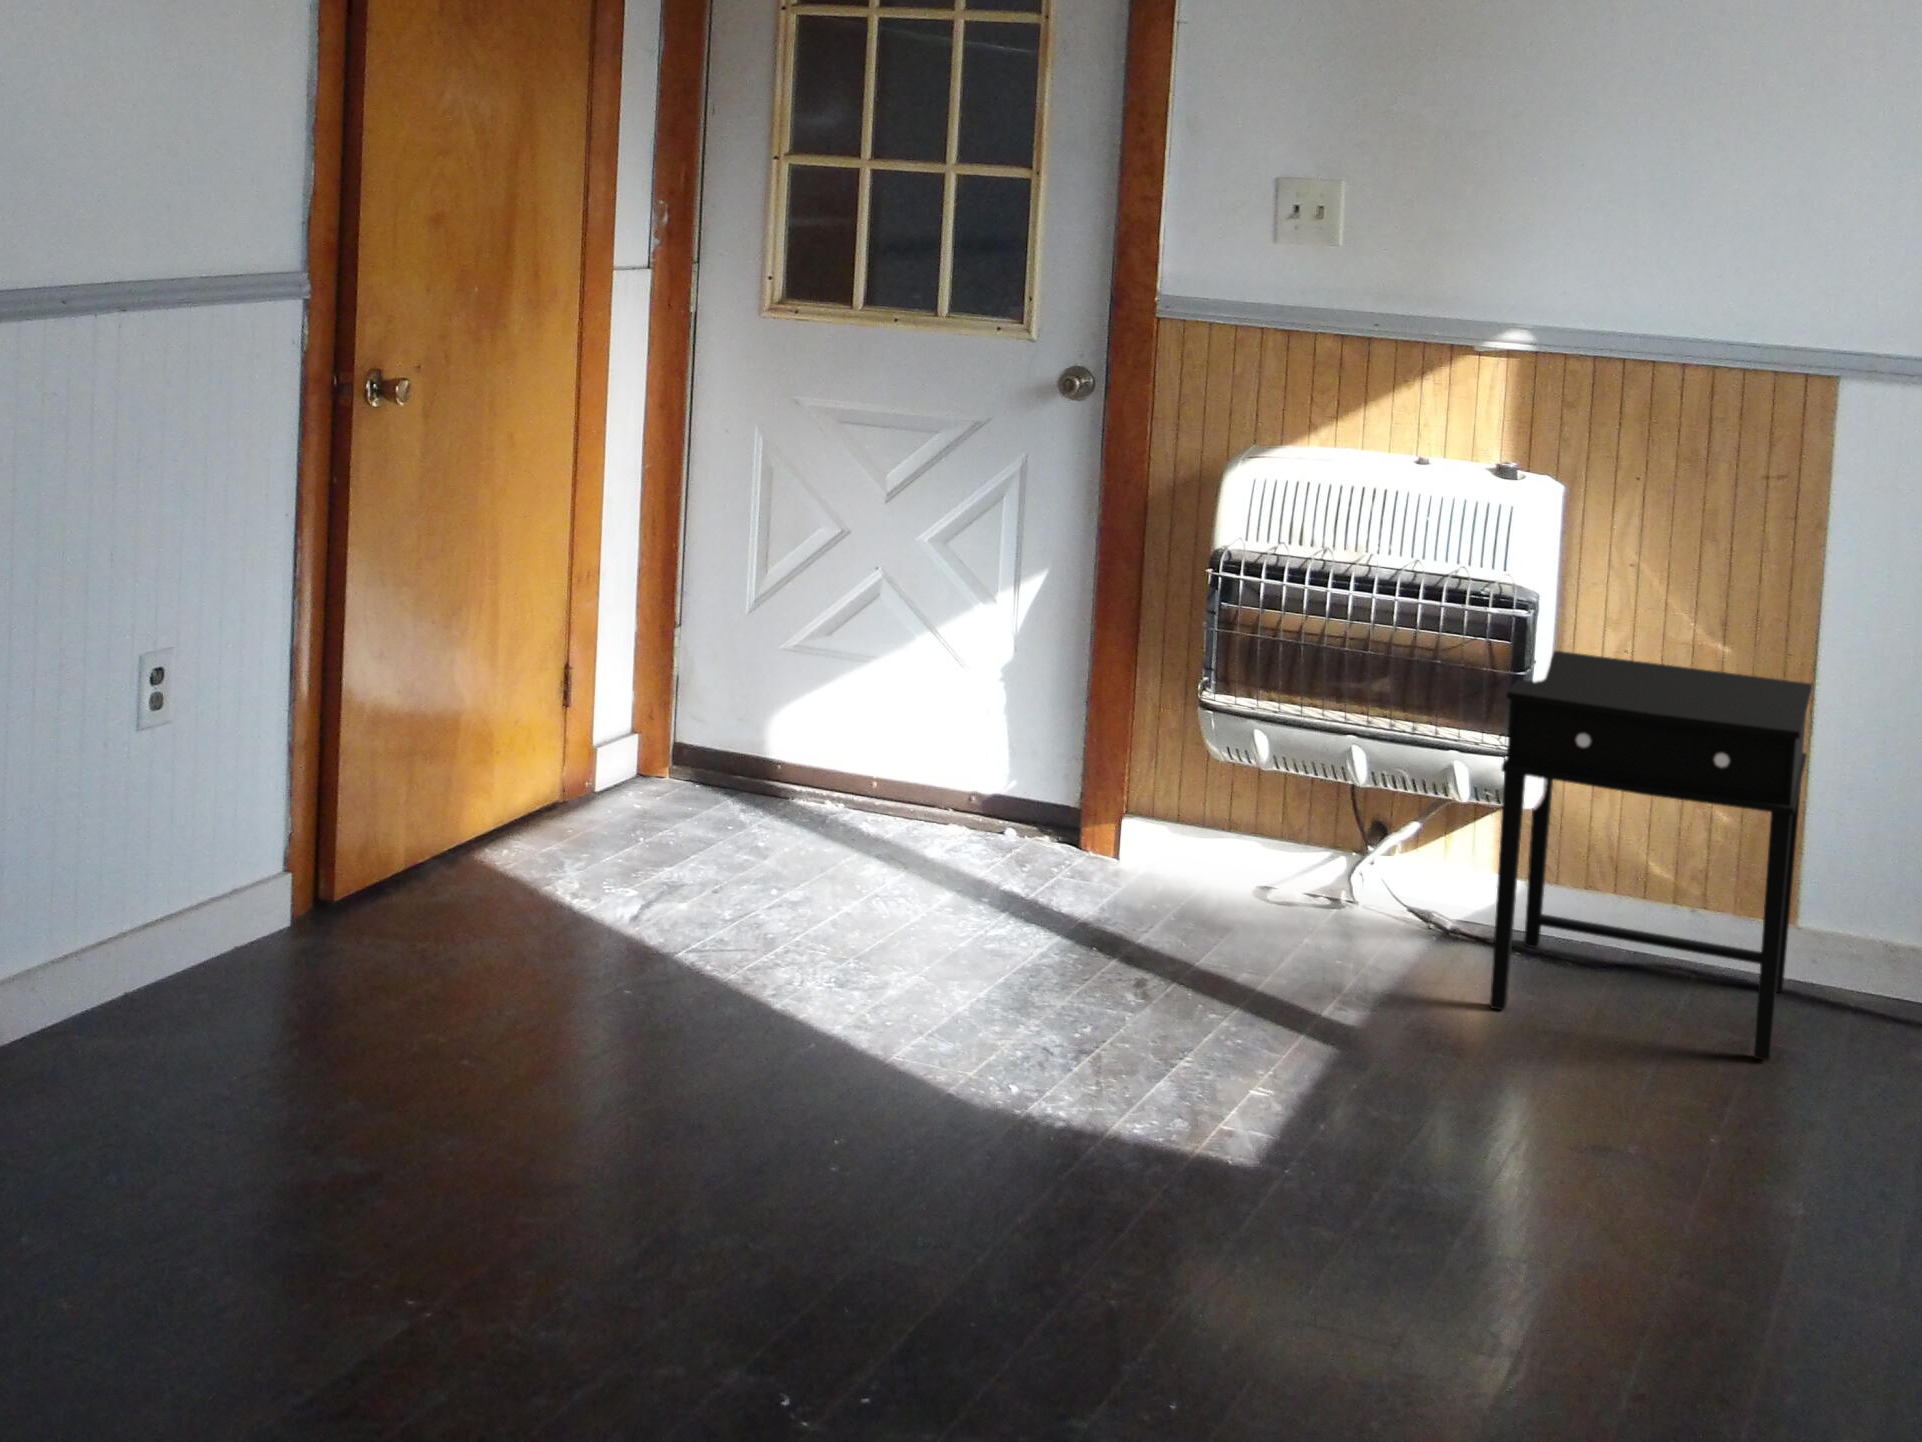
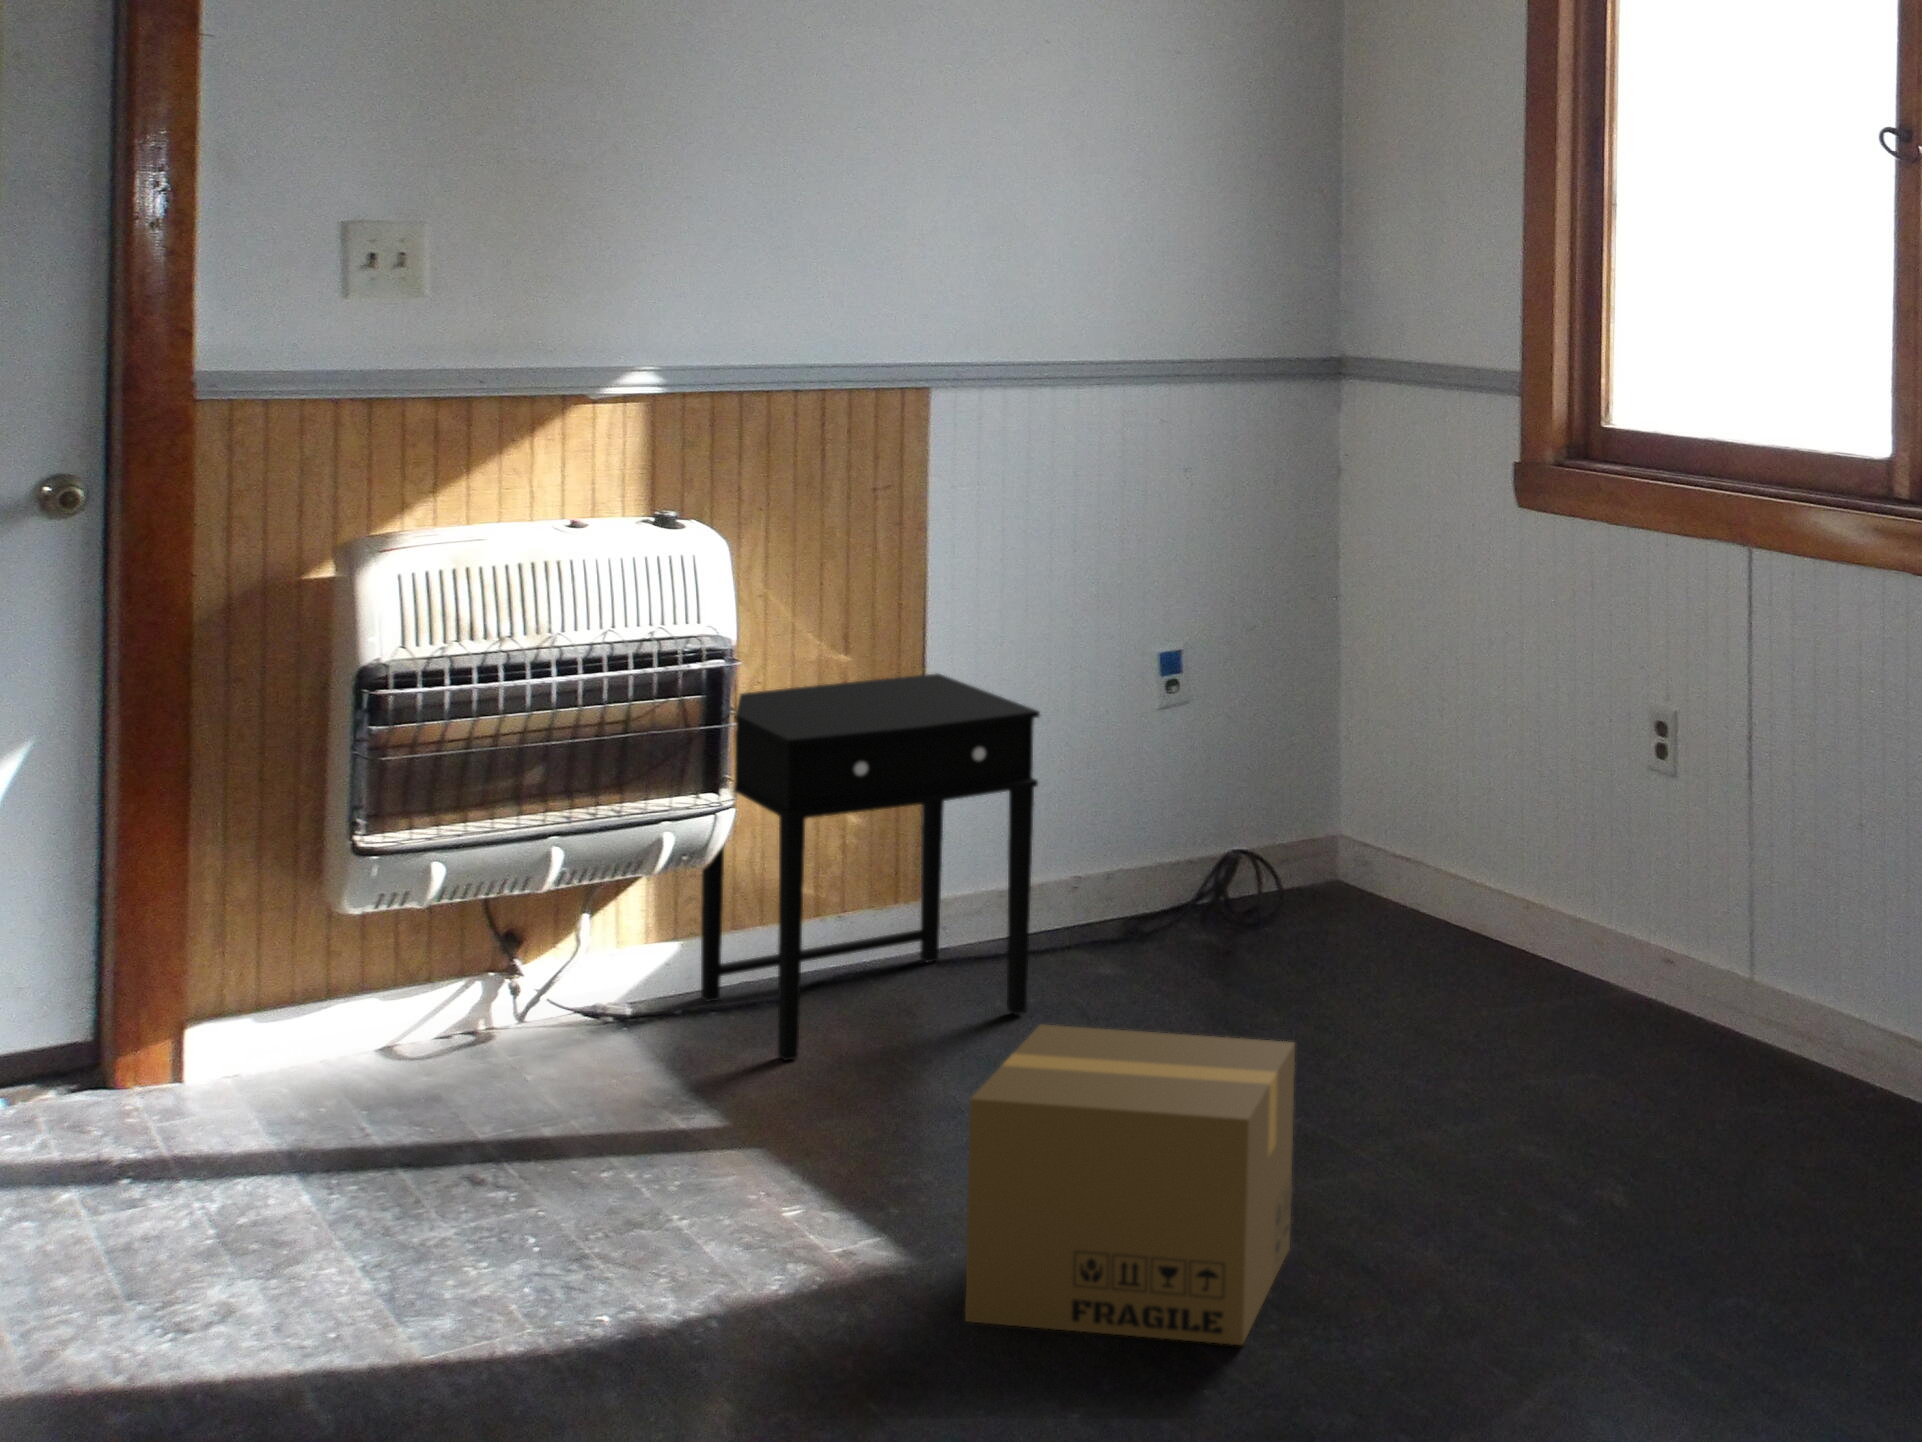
cardboard box: none [1233,999,1608,1374] -> present [965,1025,1295,1345]

